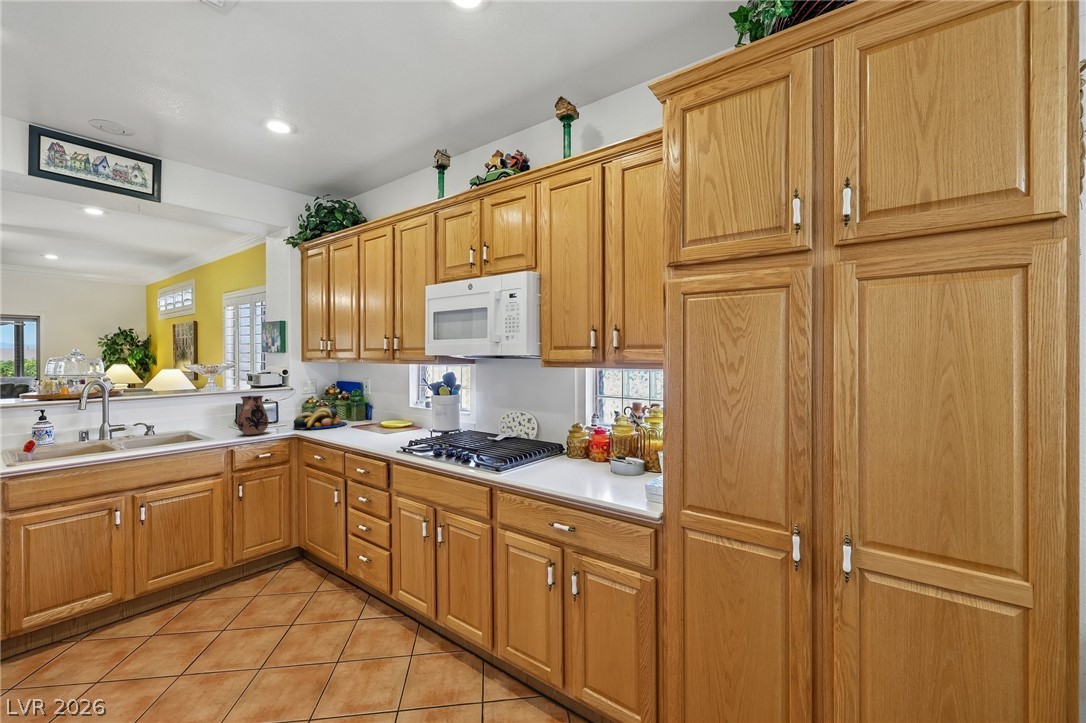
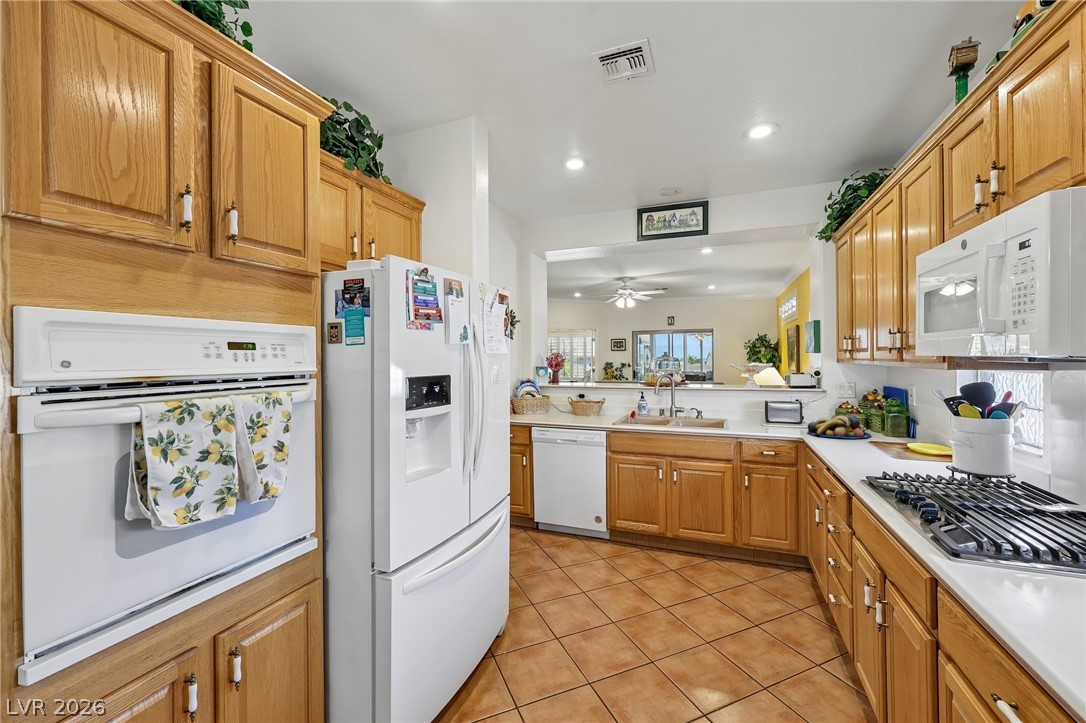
ceramic pitcher: present [237,396,269,435] -> none [754,395,781,432]

